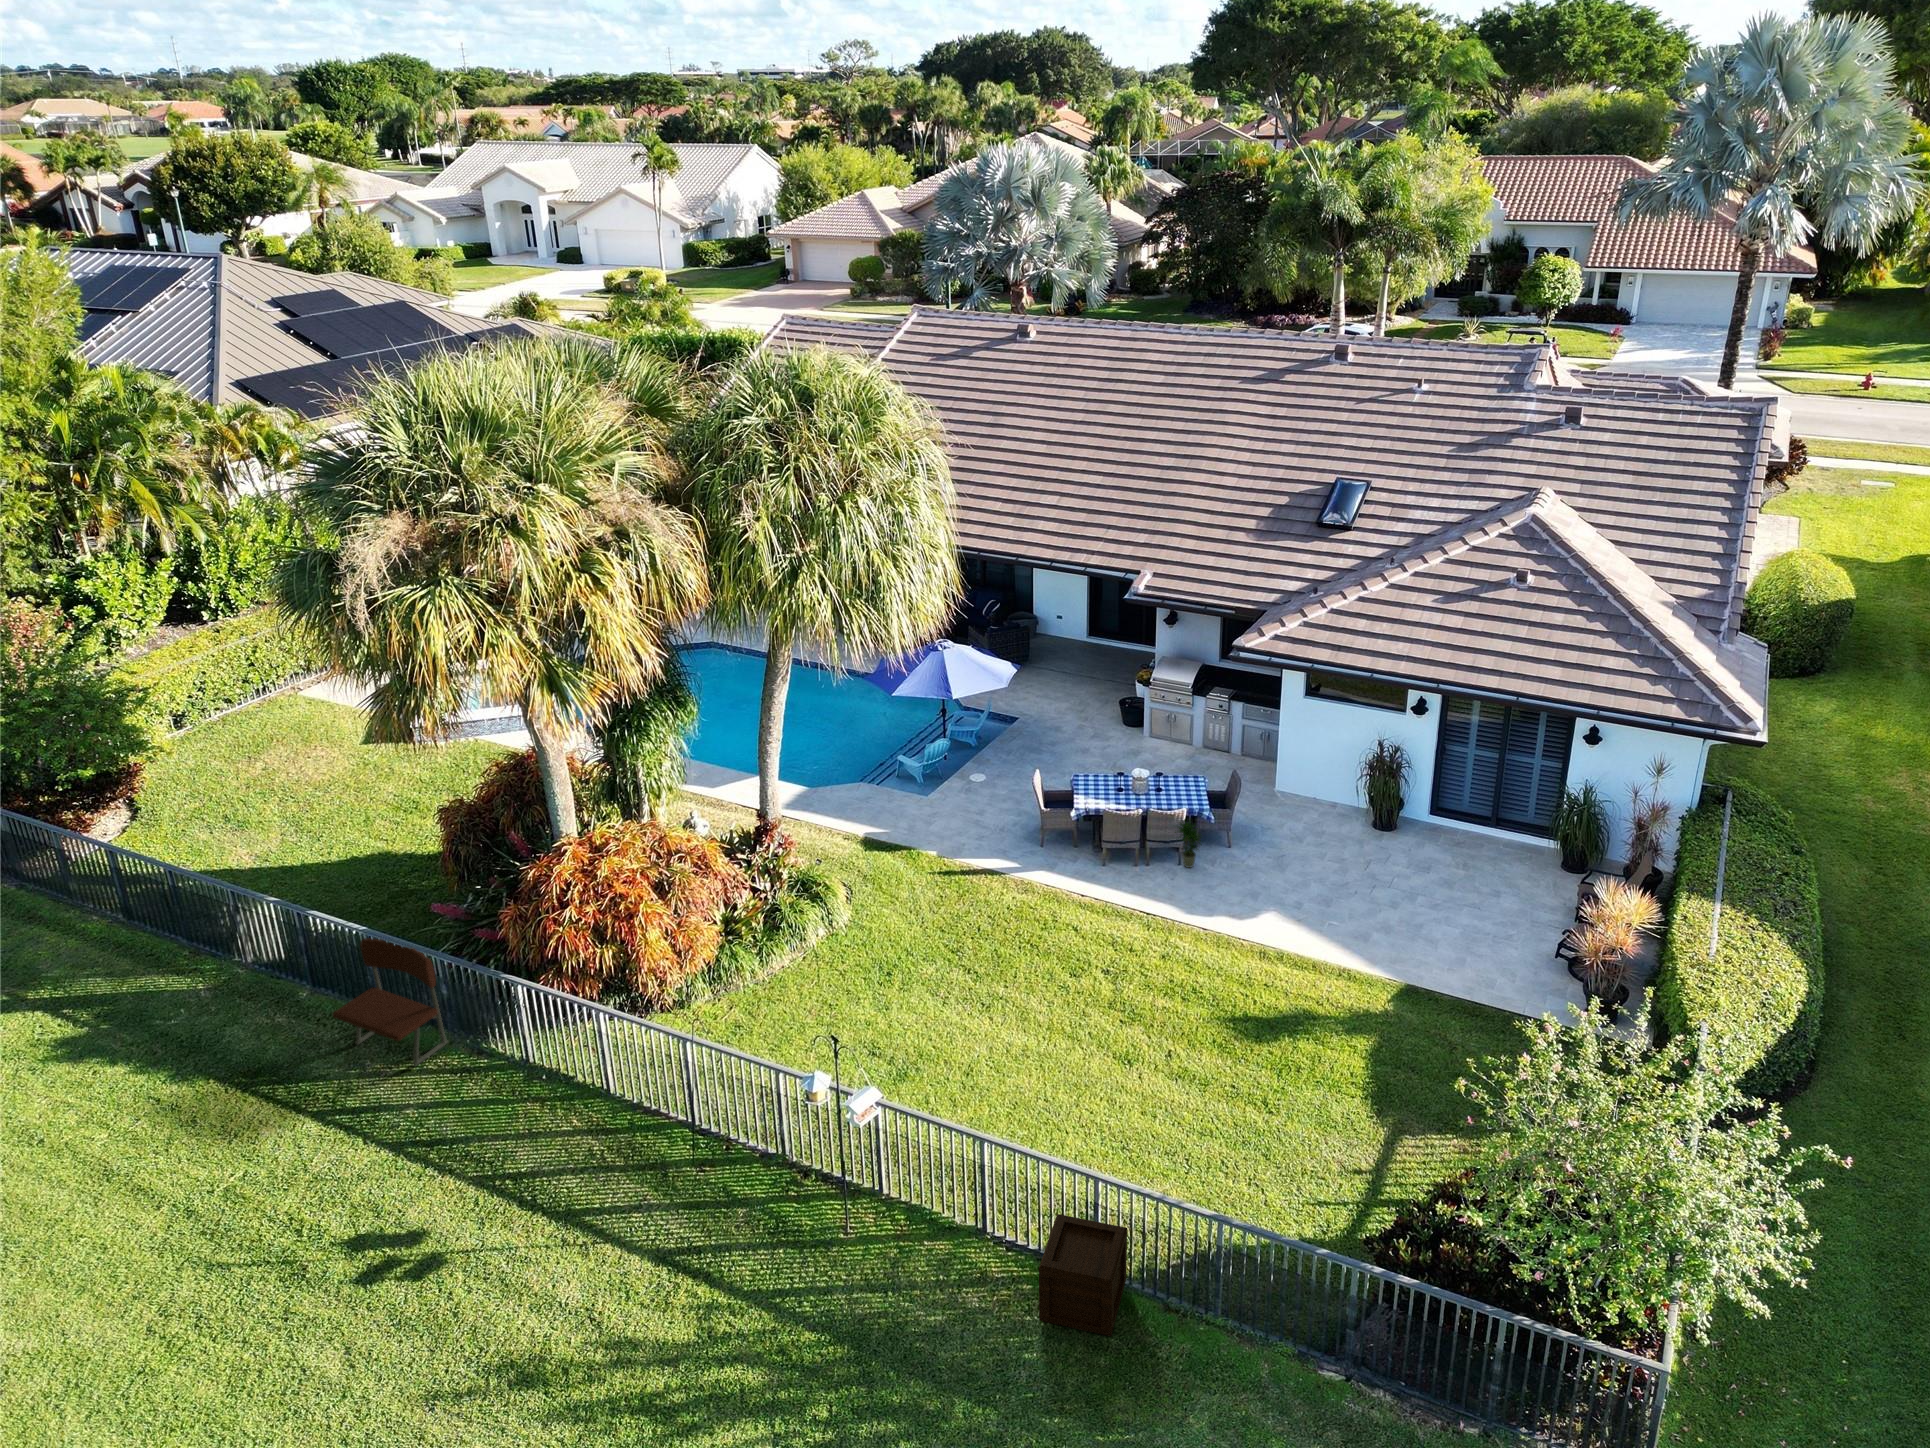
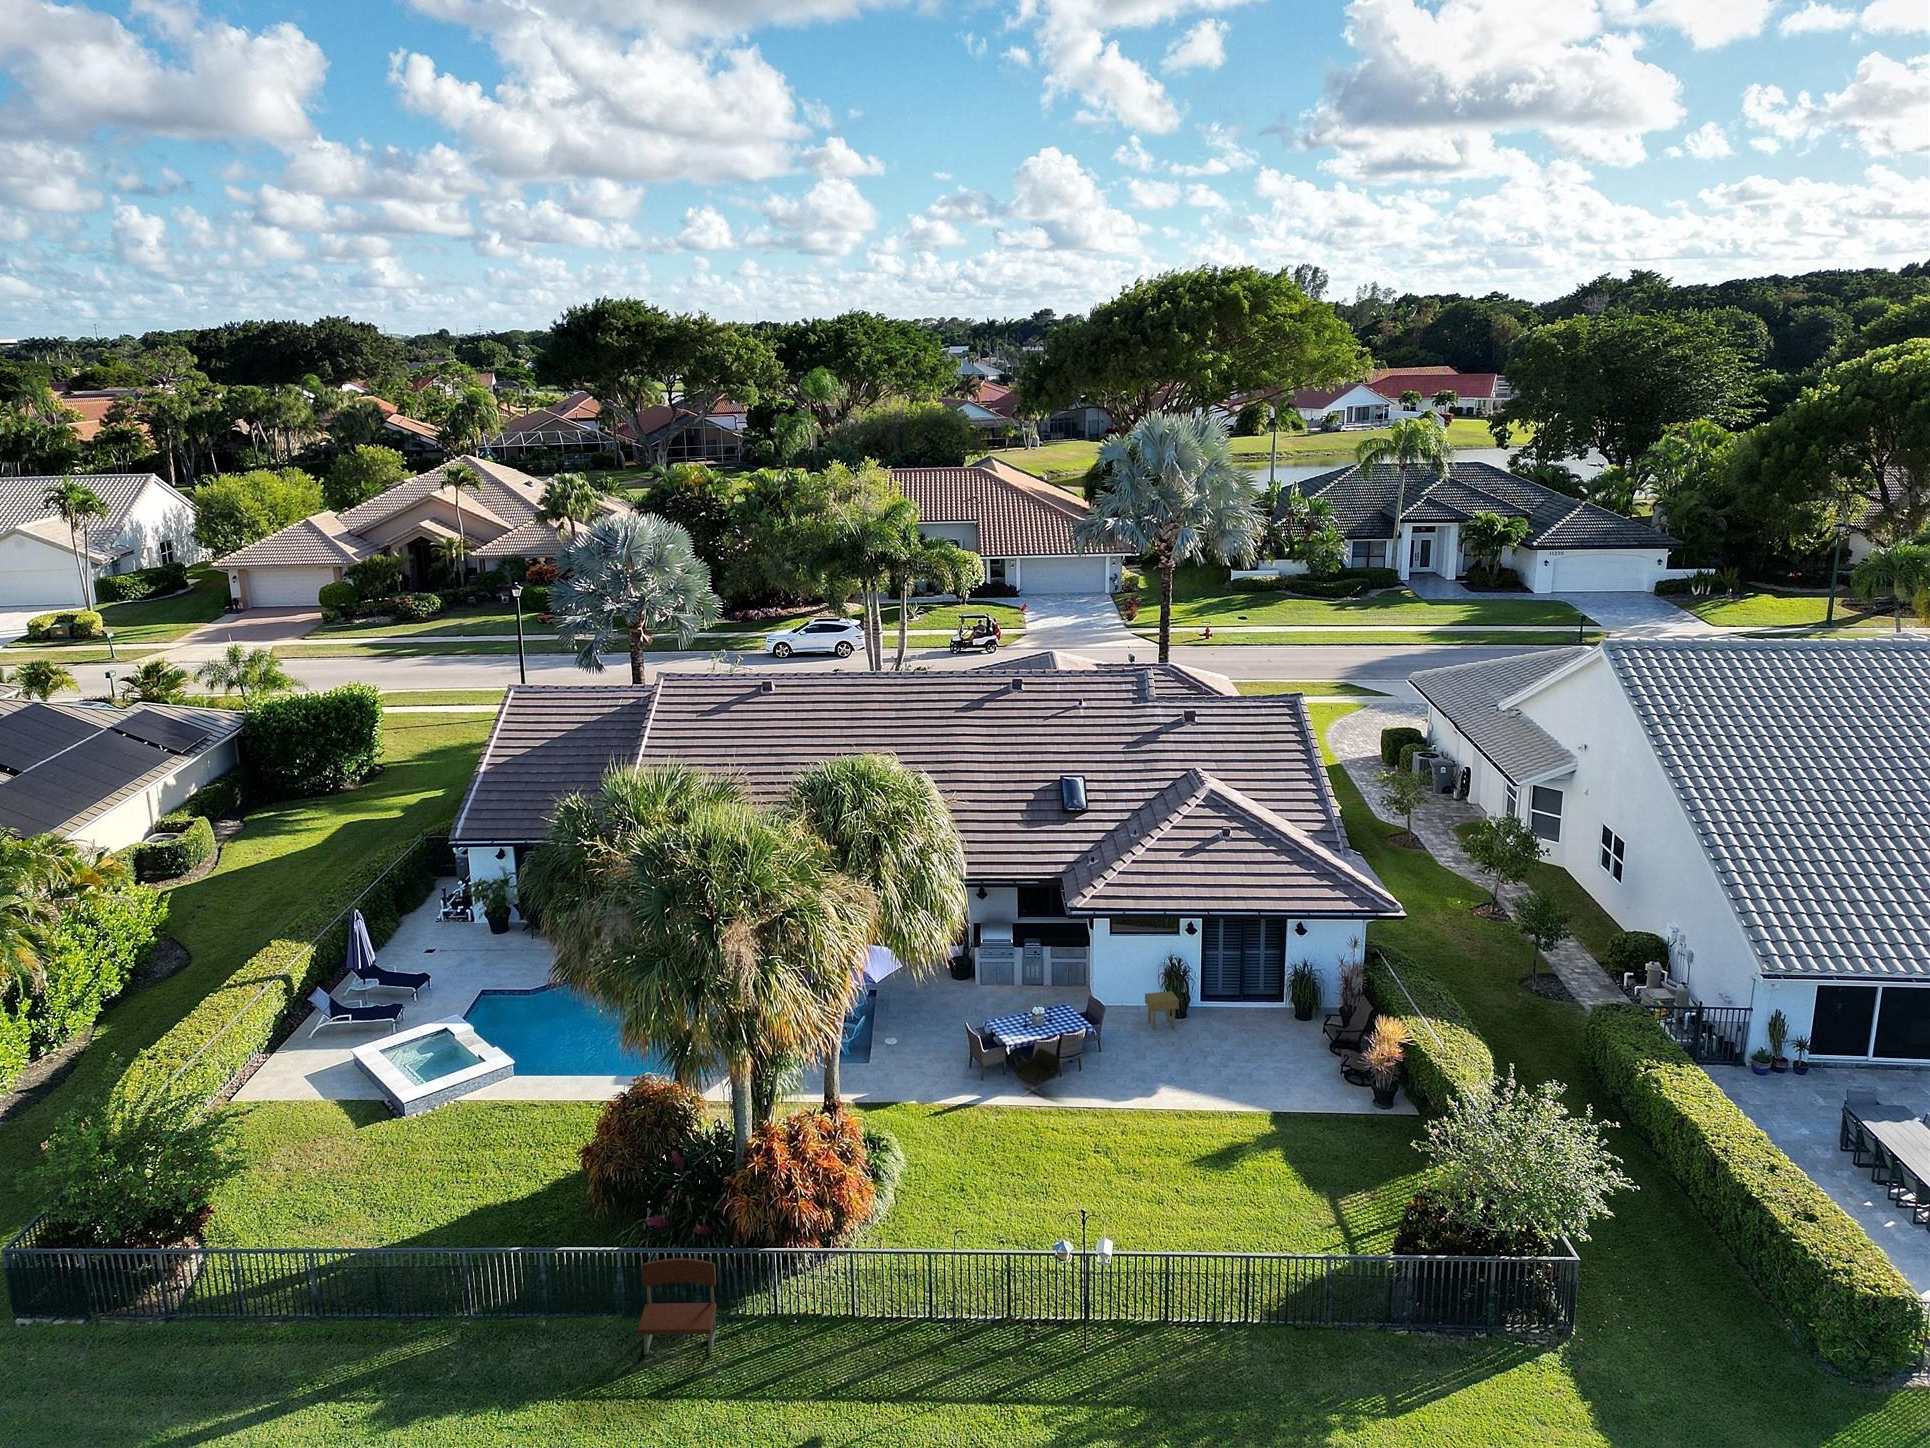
side table: none [1330,788,1375,843] -> present [1145,991,1179,1029]
lounge chair: none [1070,821,1132,886] -> present [1013,1048,1059,1095]
potted plant: present [1175,821,1201,868] -> none [1073,1033,1096,1070]
wooden crate: present [1039,1214,1127,1336] -> none [1239,1285,1303,1358]

